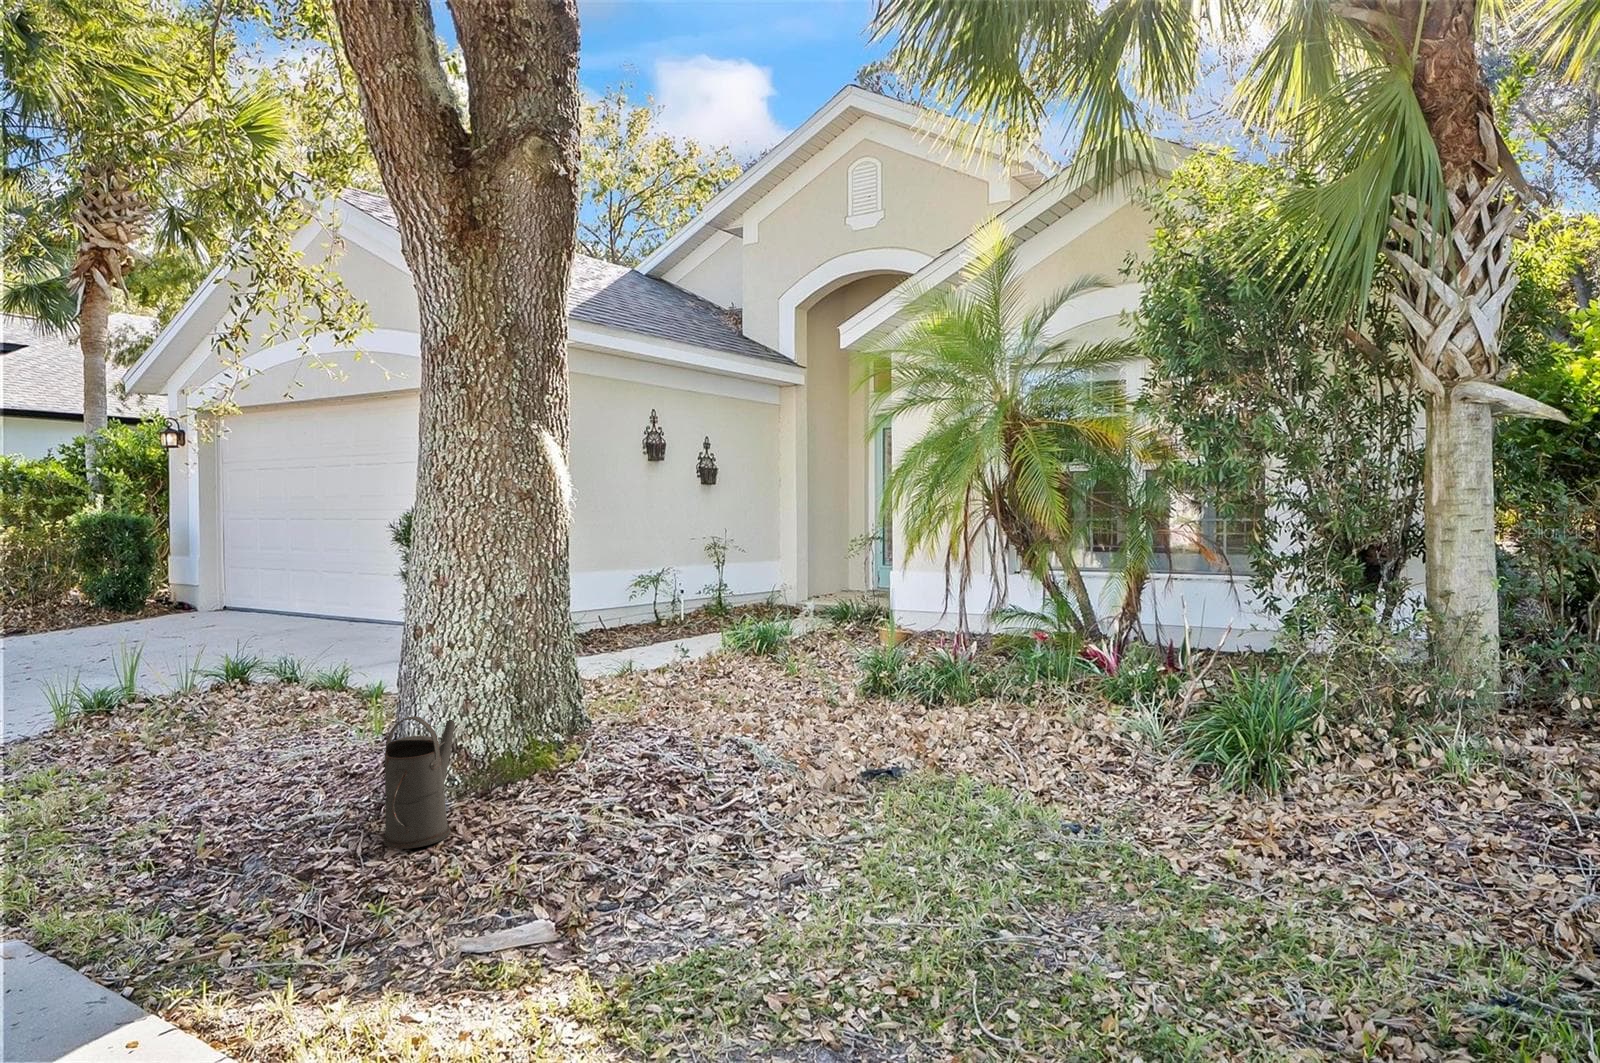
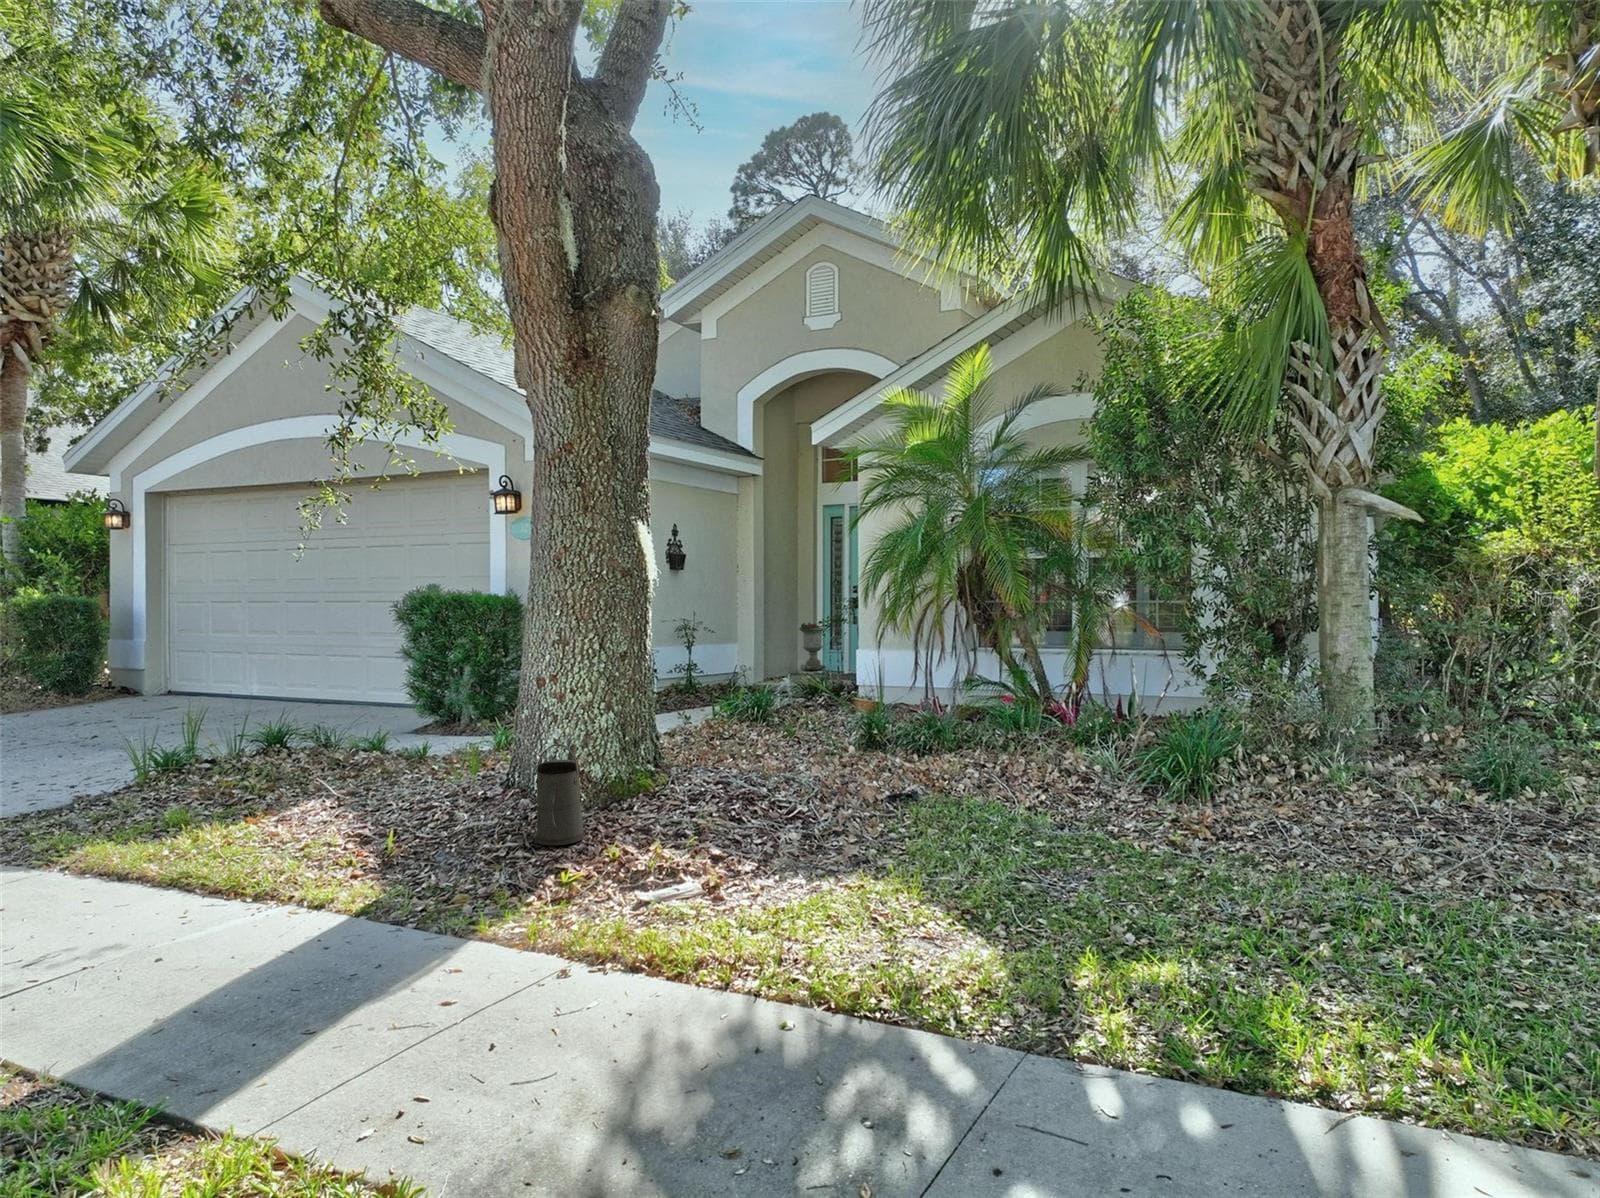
planter: none [827,545,856,597] -> present [799,622,826,671]

